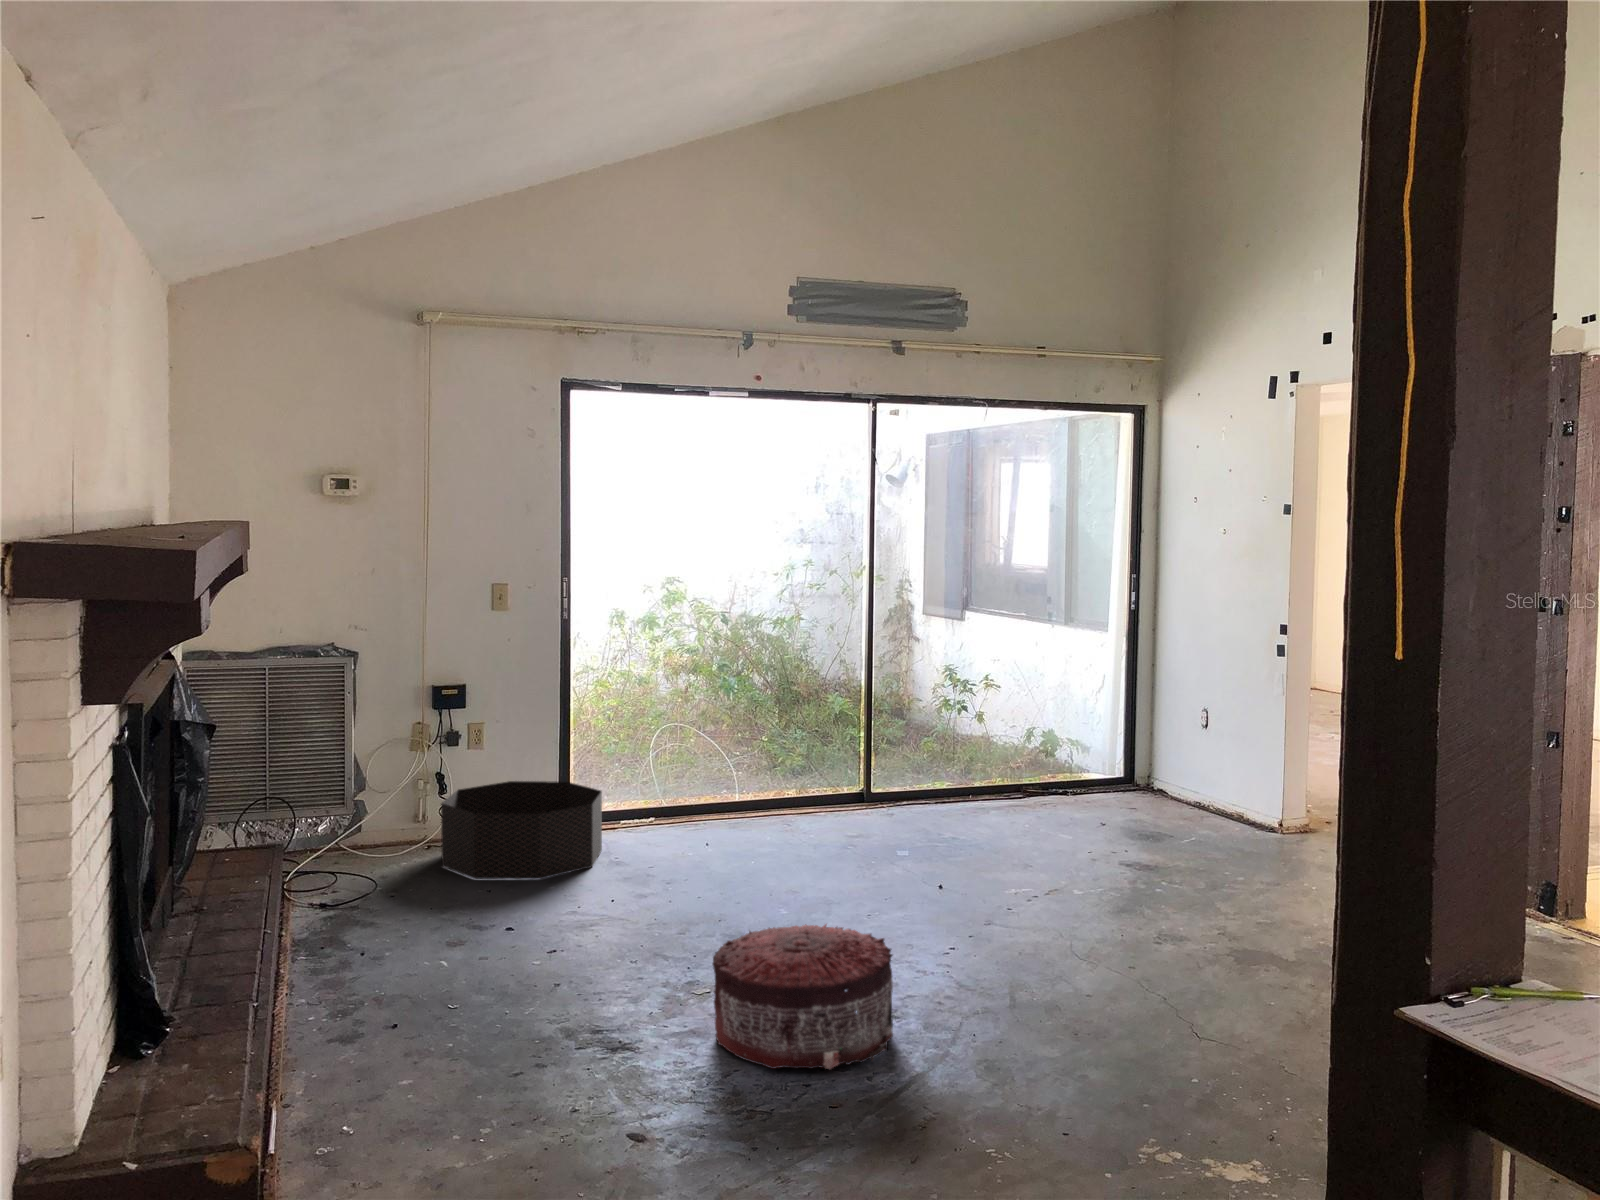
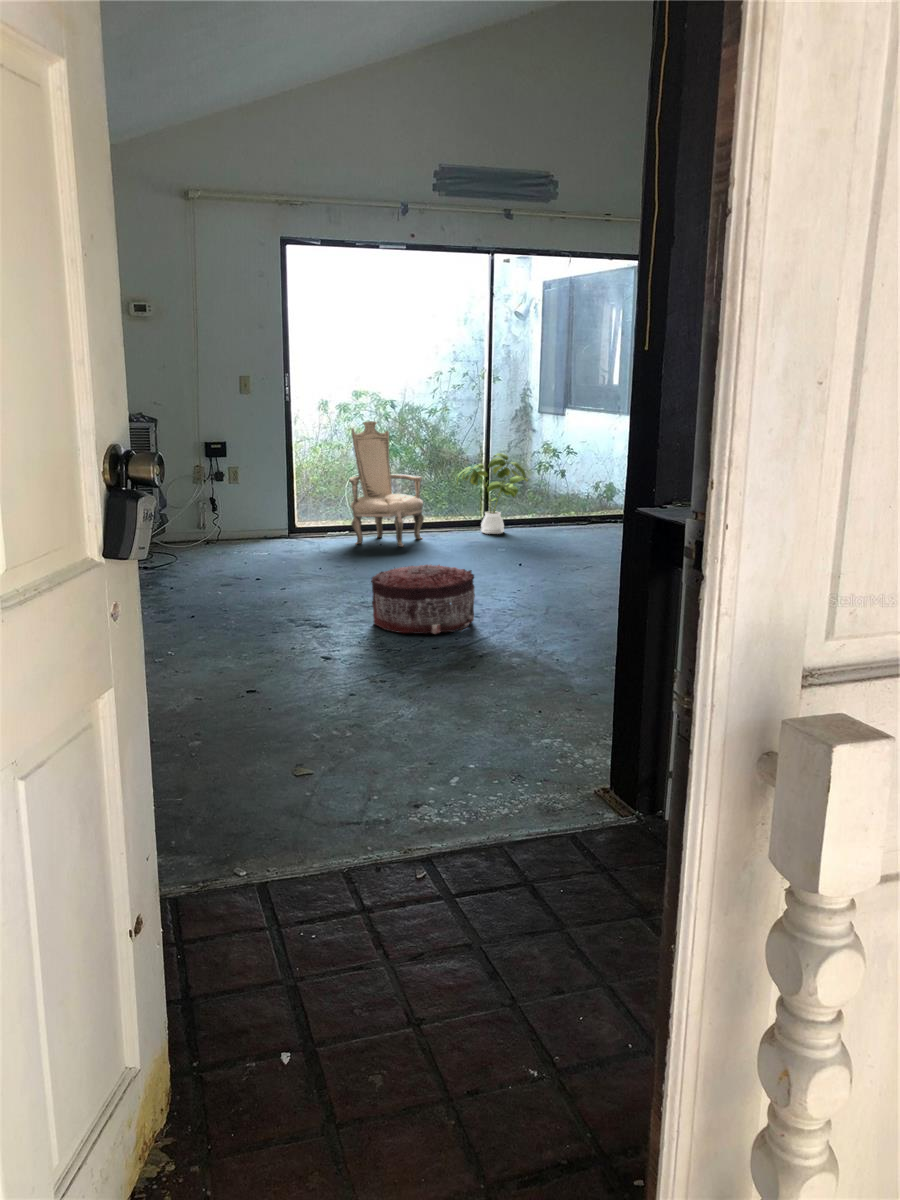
armchair: none [656,646,773,848] -> present [349,421,424,547]
house plant: none [822,694,932,818] -> present [457,453,528,534]
basket: present [441,781,602,880] -> none [214,505,315,560]

